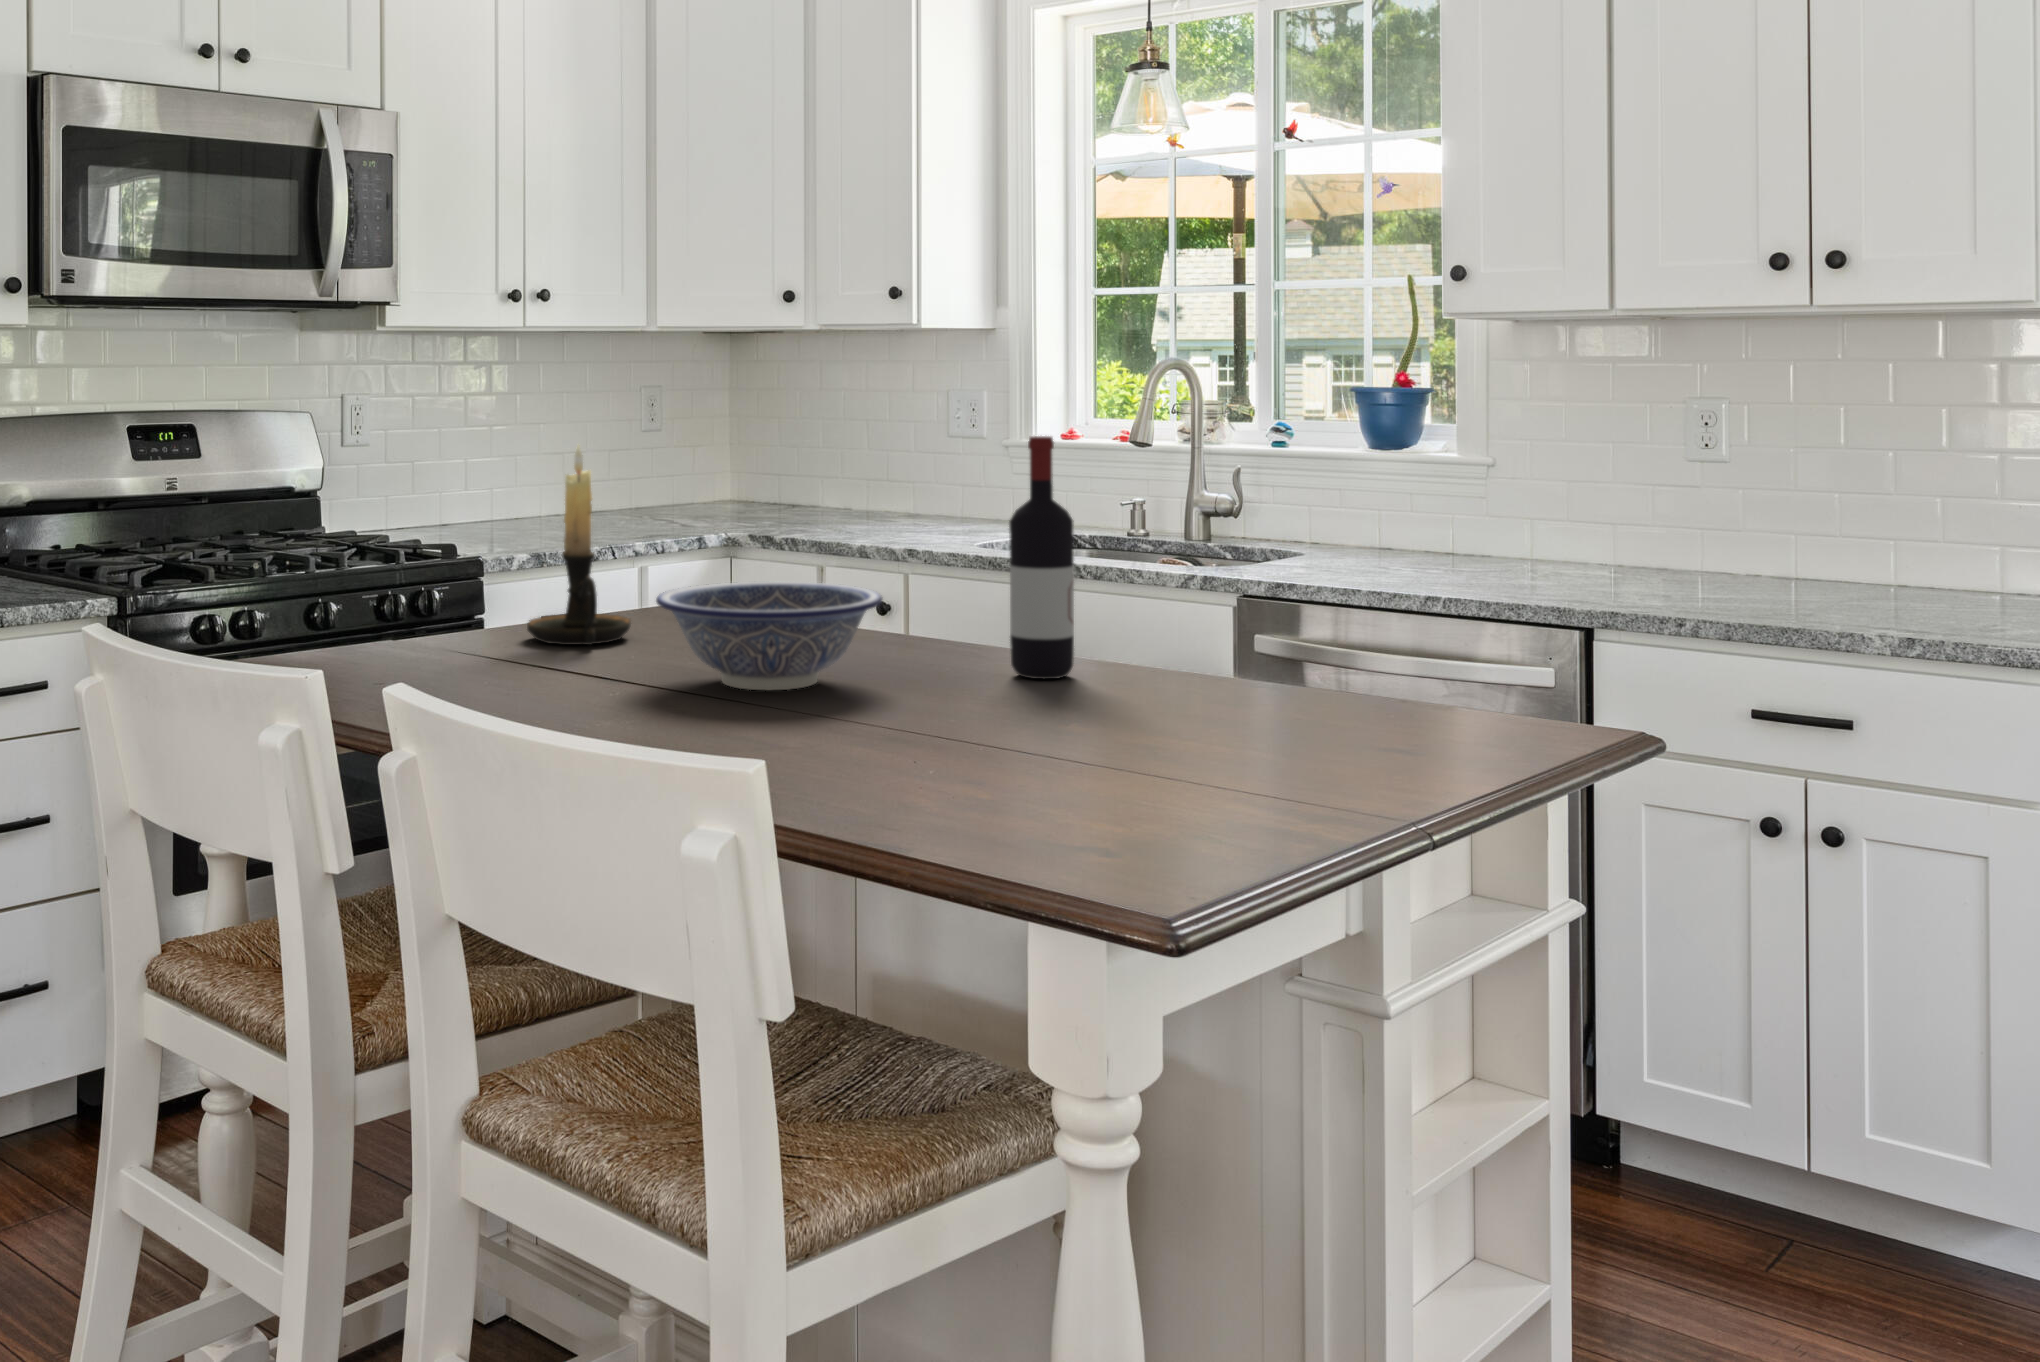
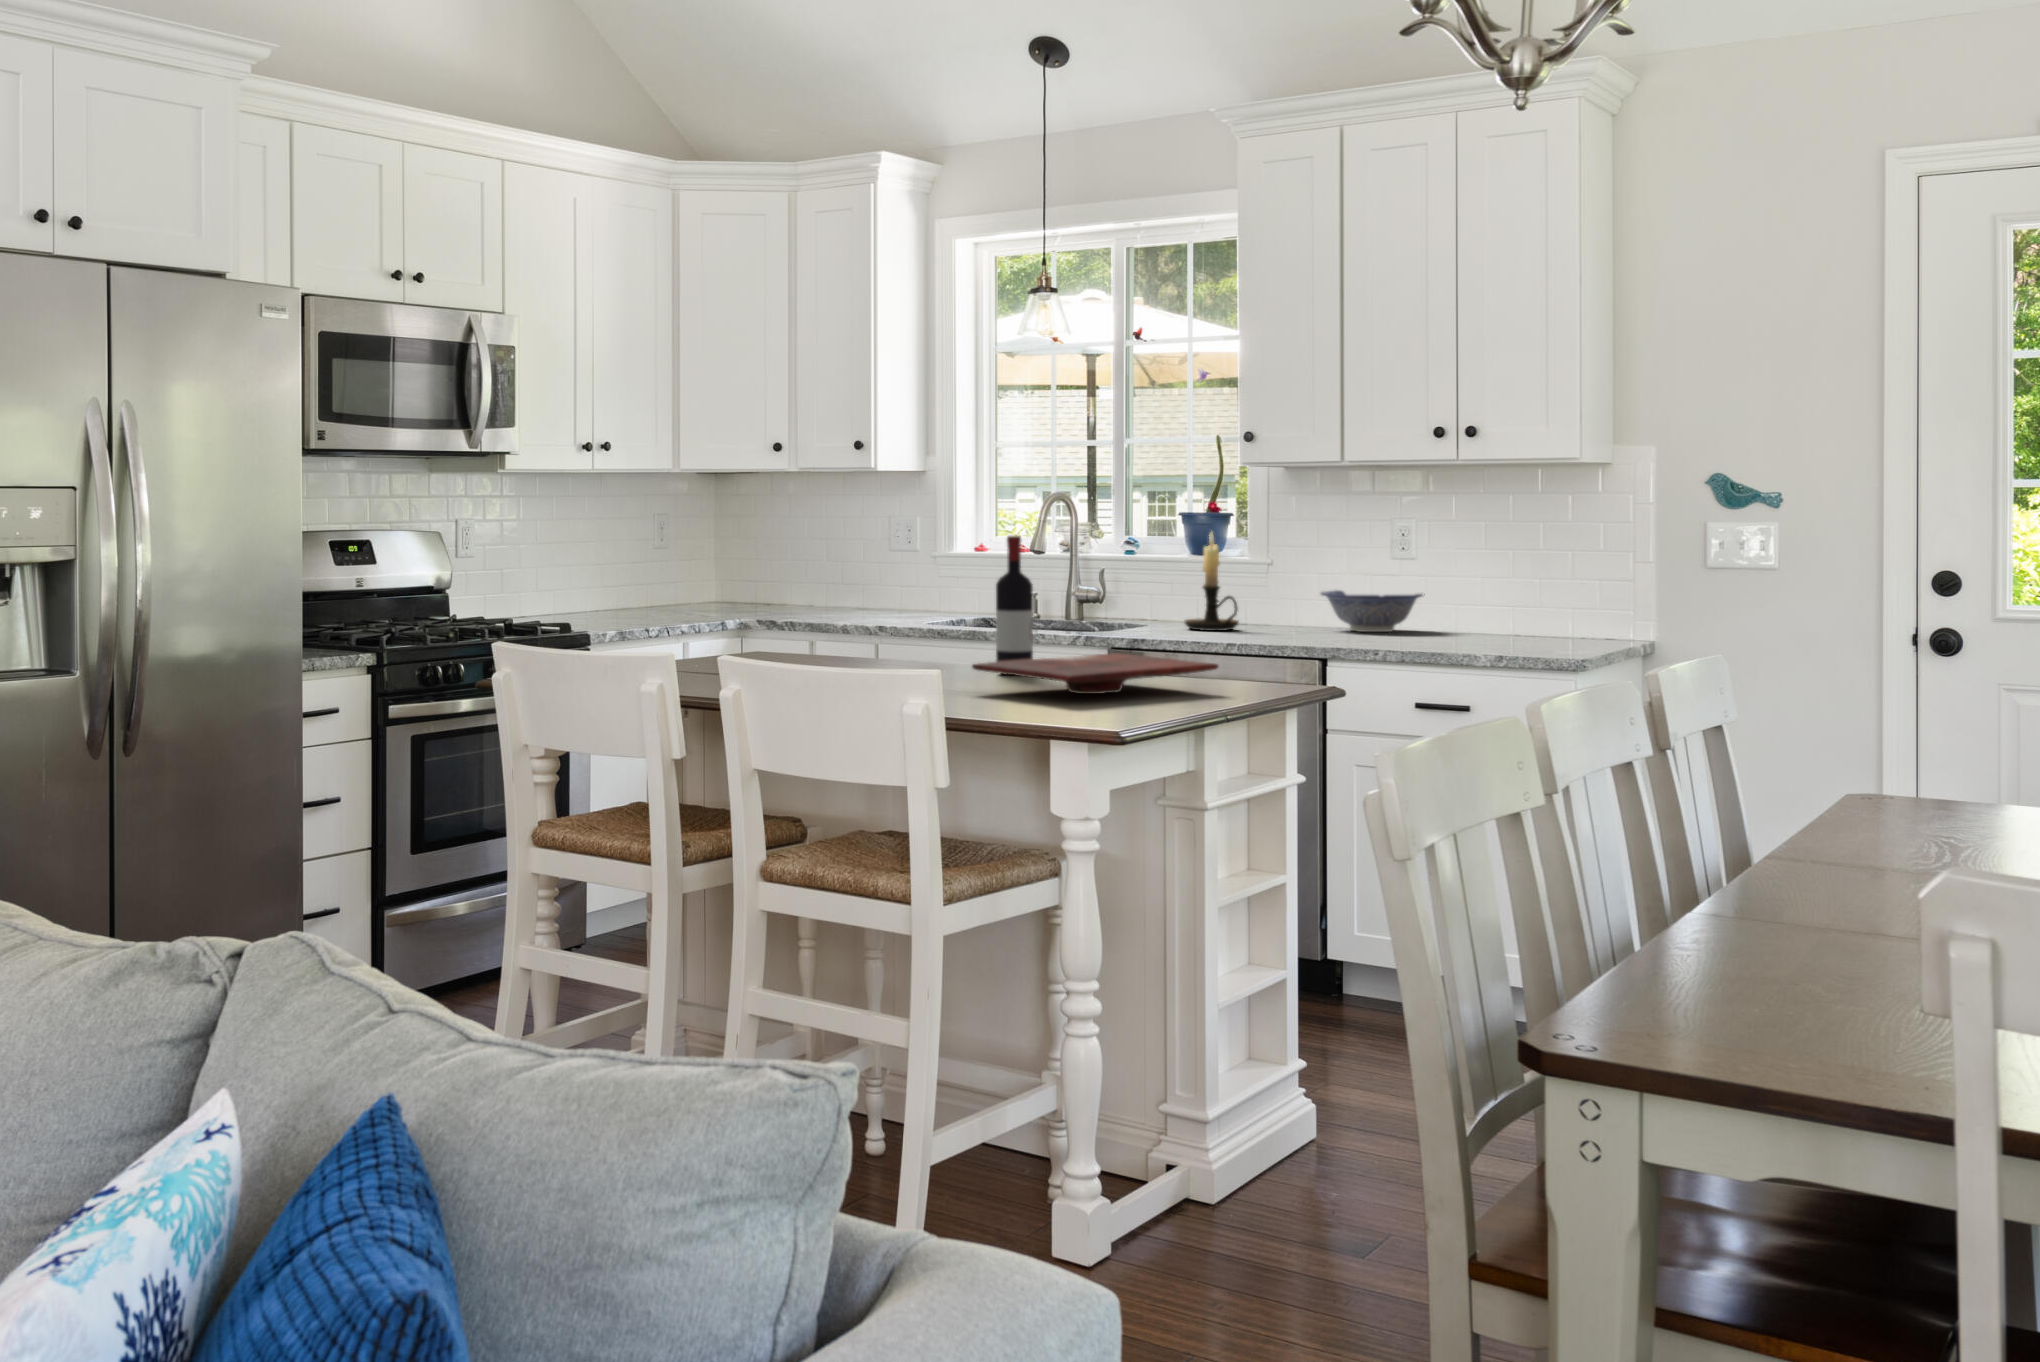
candle holder: present [527,446,631,645] -> present [1185,533,1239,631]
decorative bowl: present [656,582,882,691] -> present [1321,590,1422,632]
cutting board: none [931,653,1404,747] -> present [972,653,1218,694]

